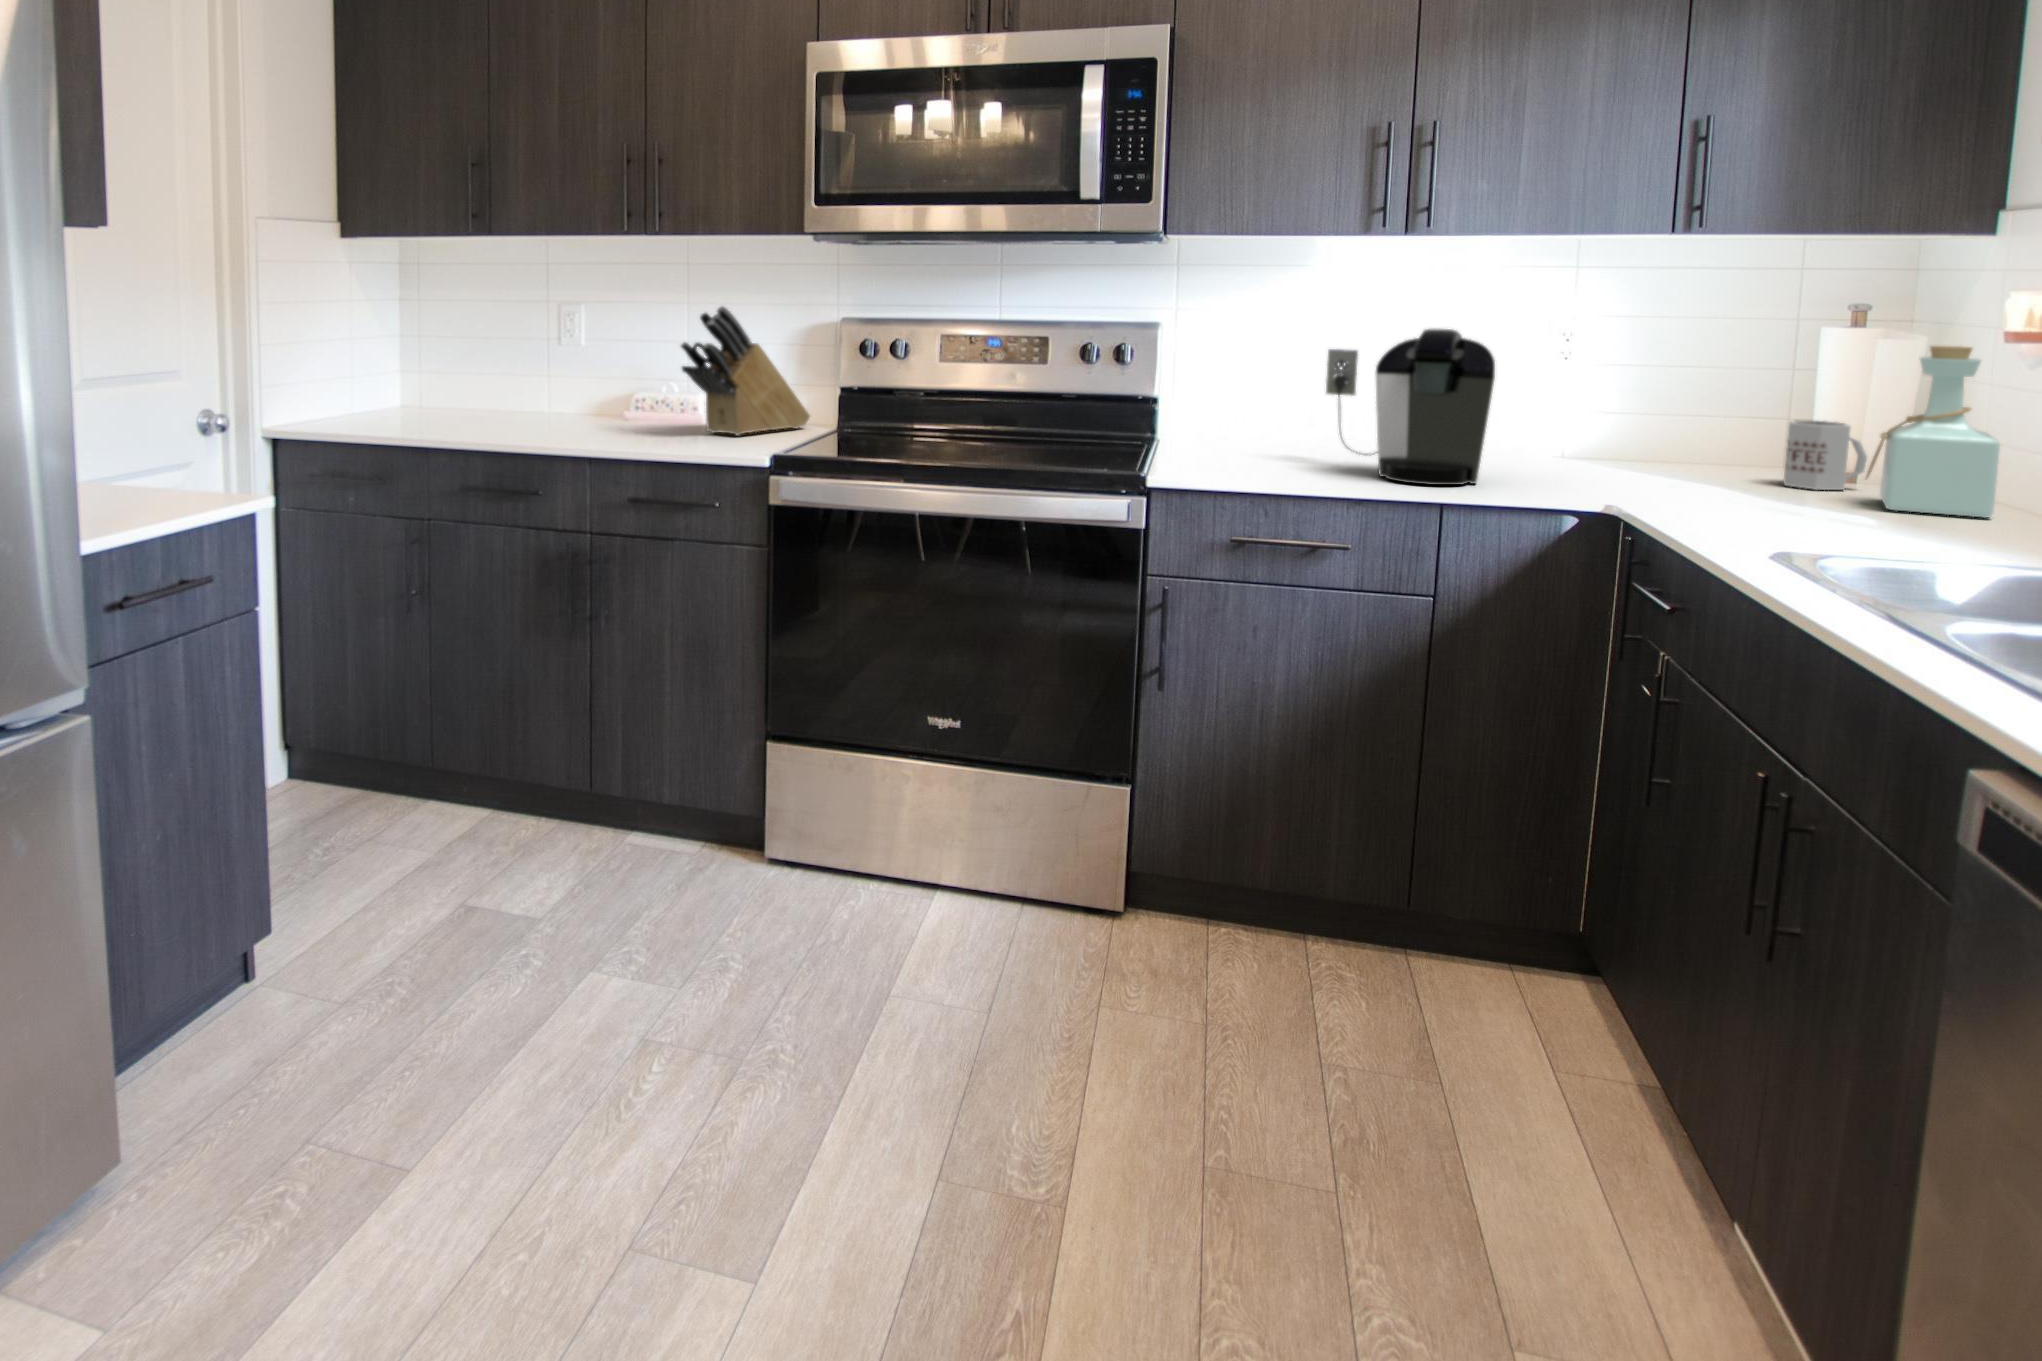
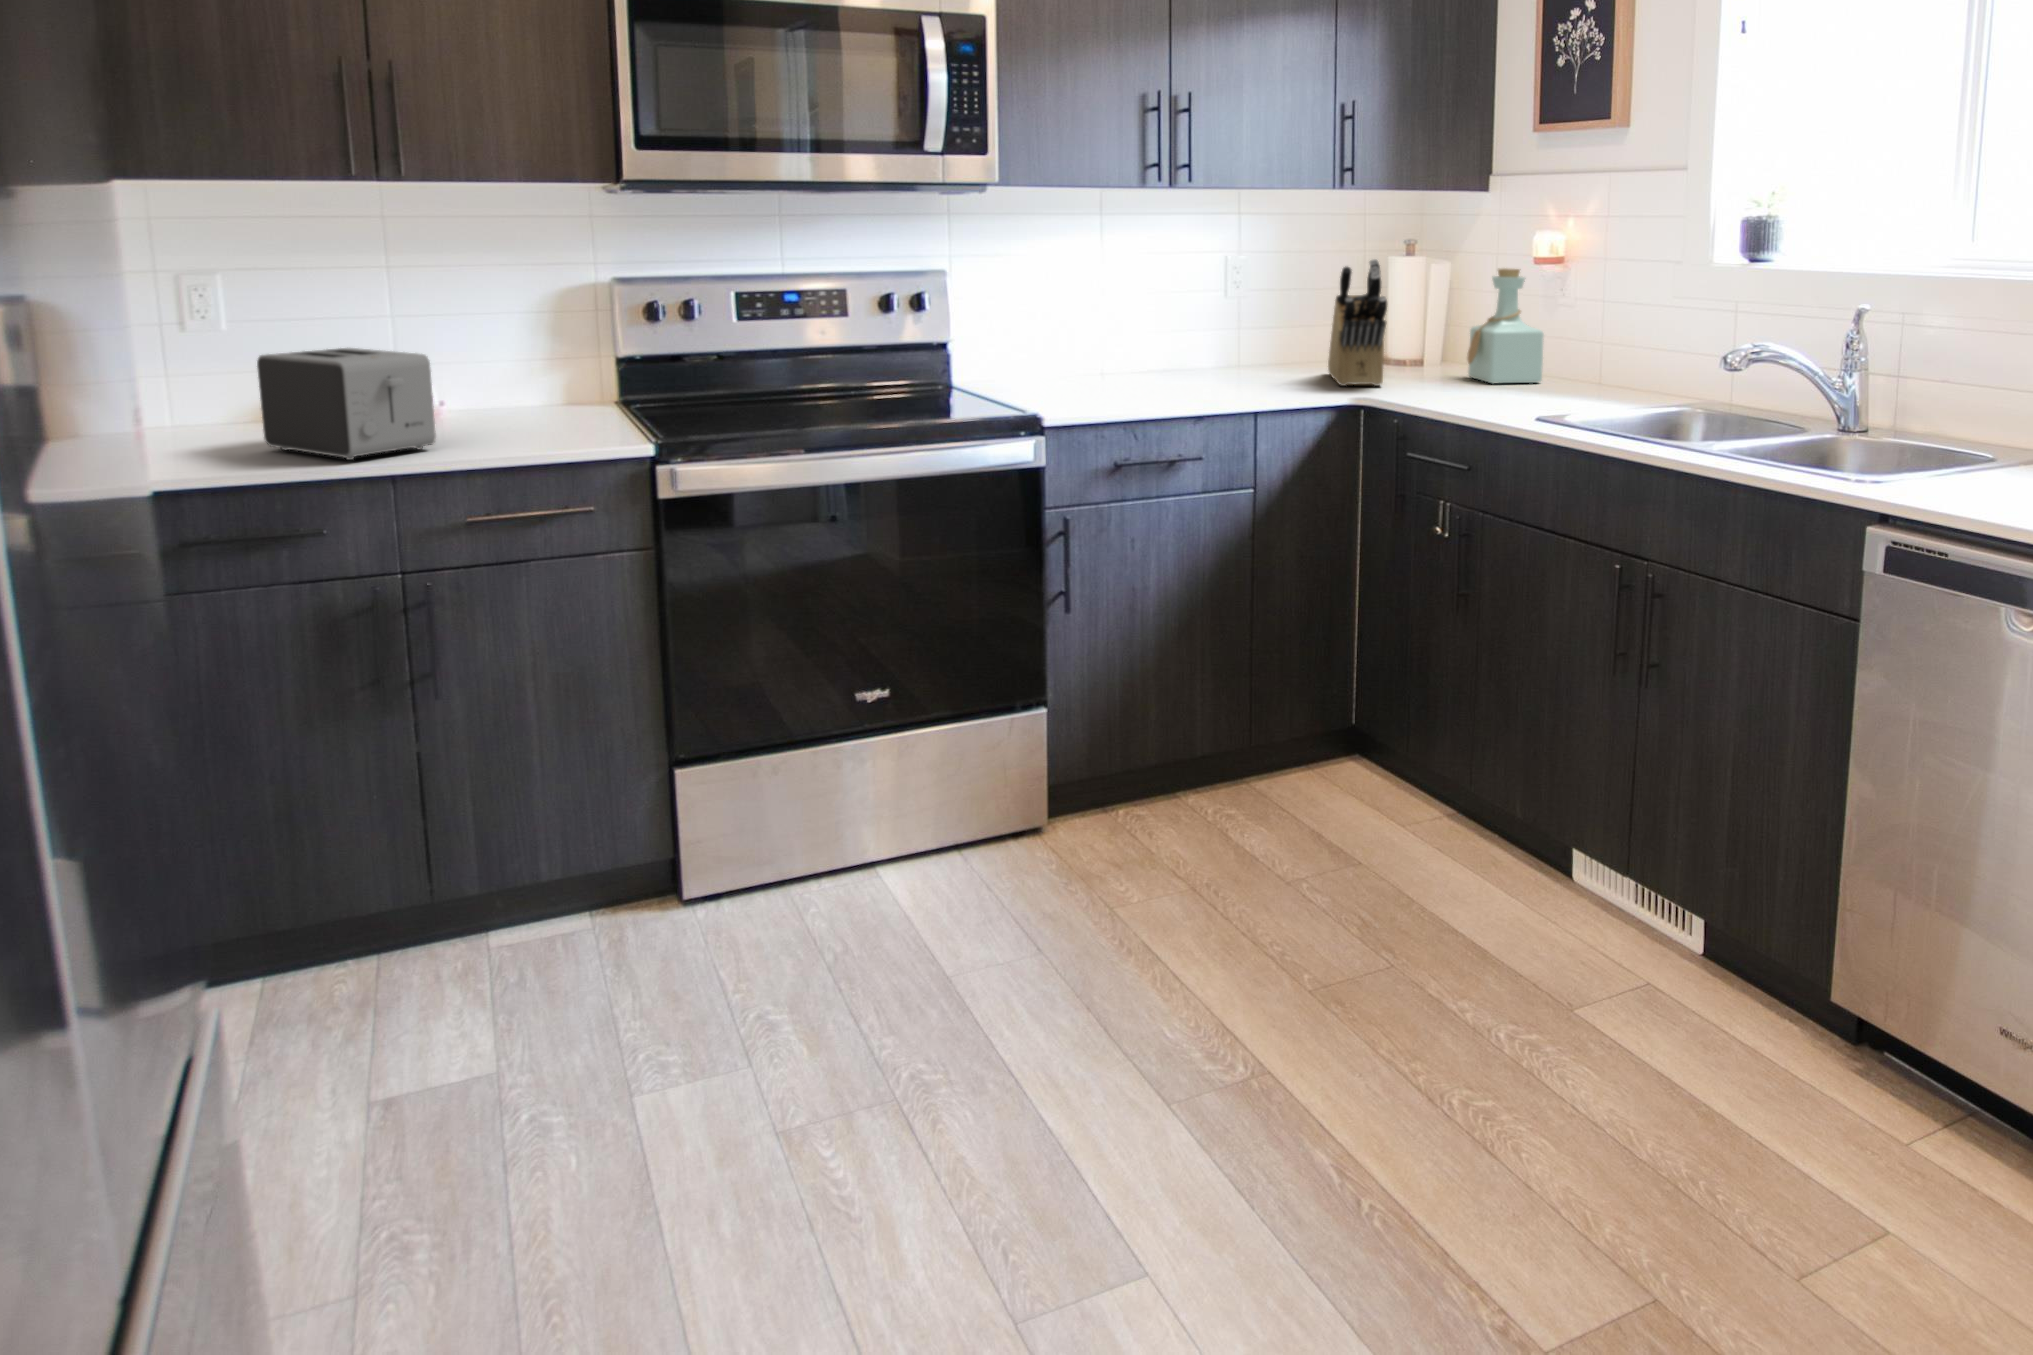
knife block: present [681,306,810,435] -> present [1328,259,1387,386]
coffee maker: present [1326,328,1495,485] -> none [1119,268,1267,399]
toaster: none [550,362,641,445] -> present [257,348,436,460]
mug: present [1784,420,1867,490] -> none [1398,326,1445,375]

